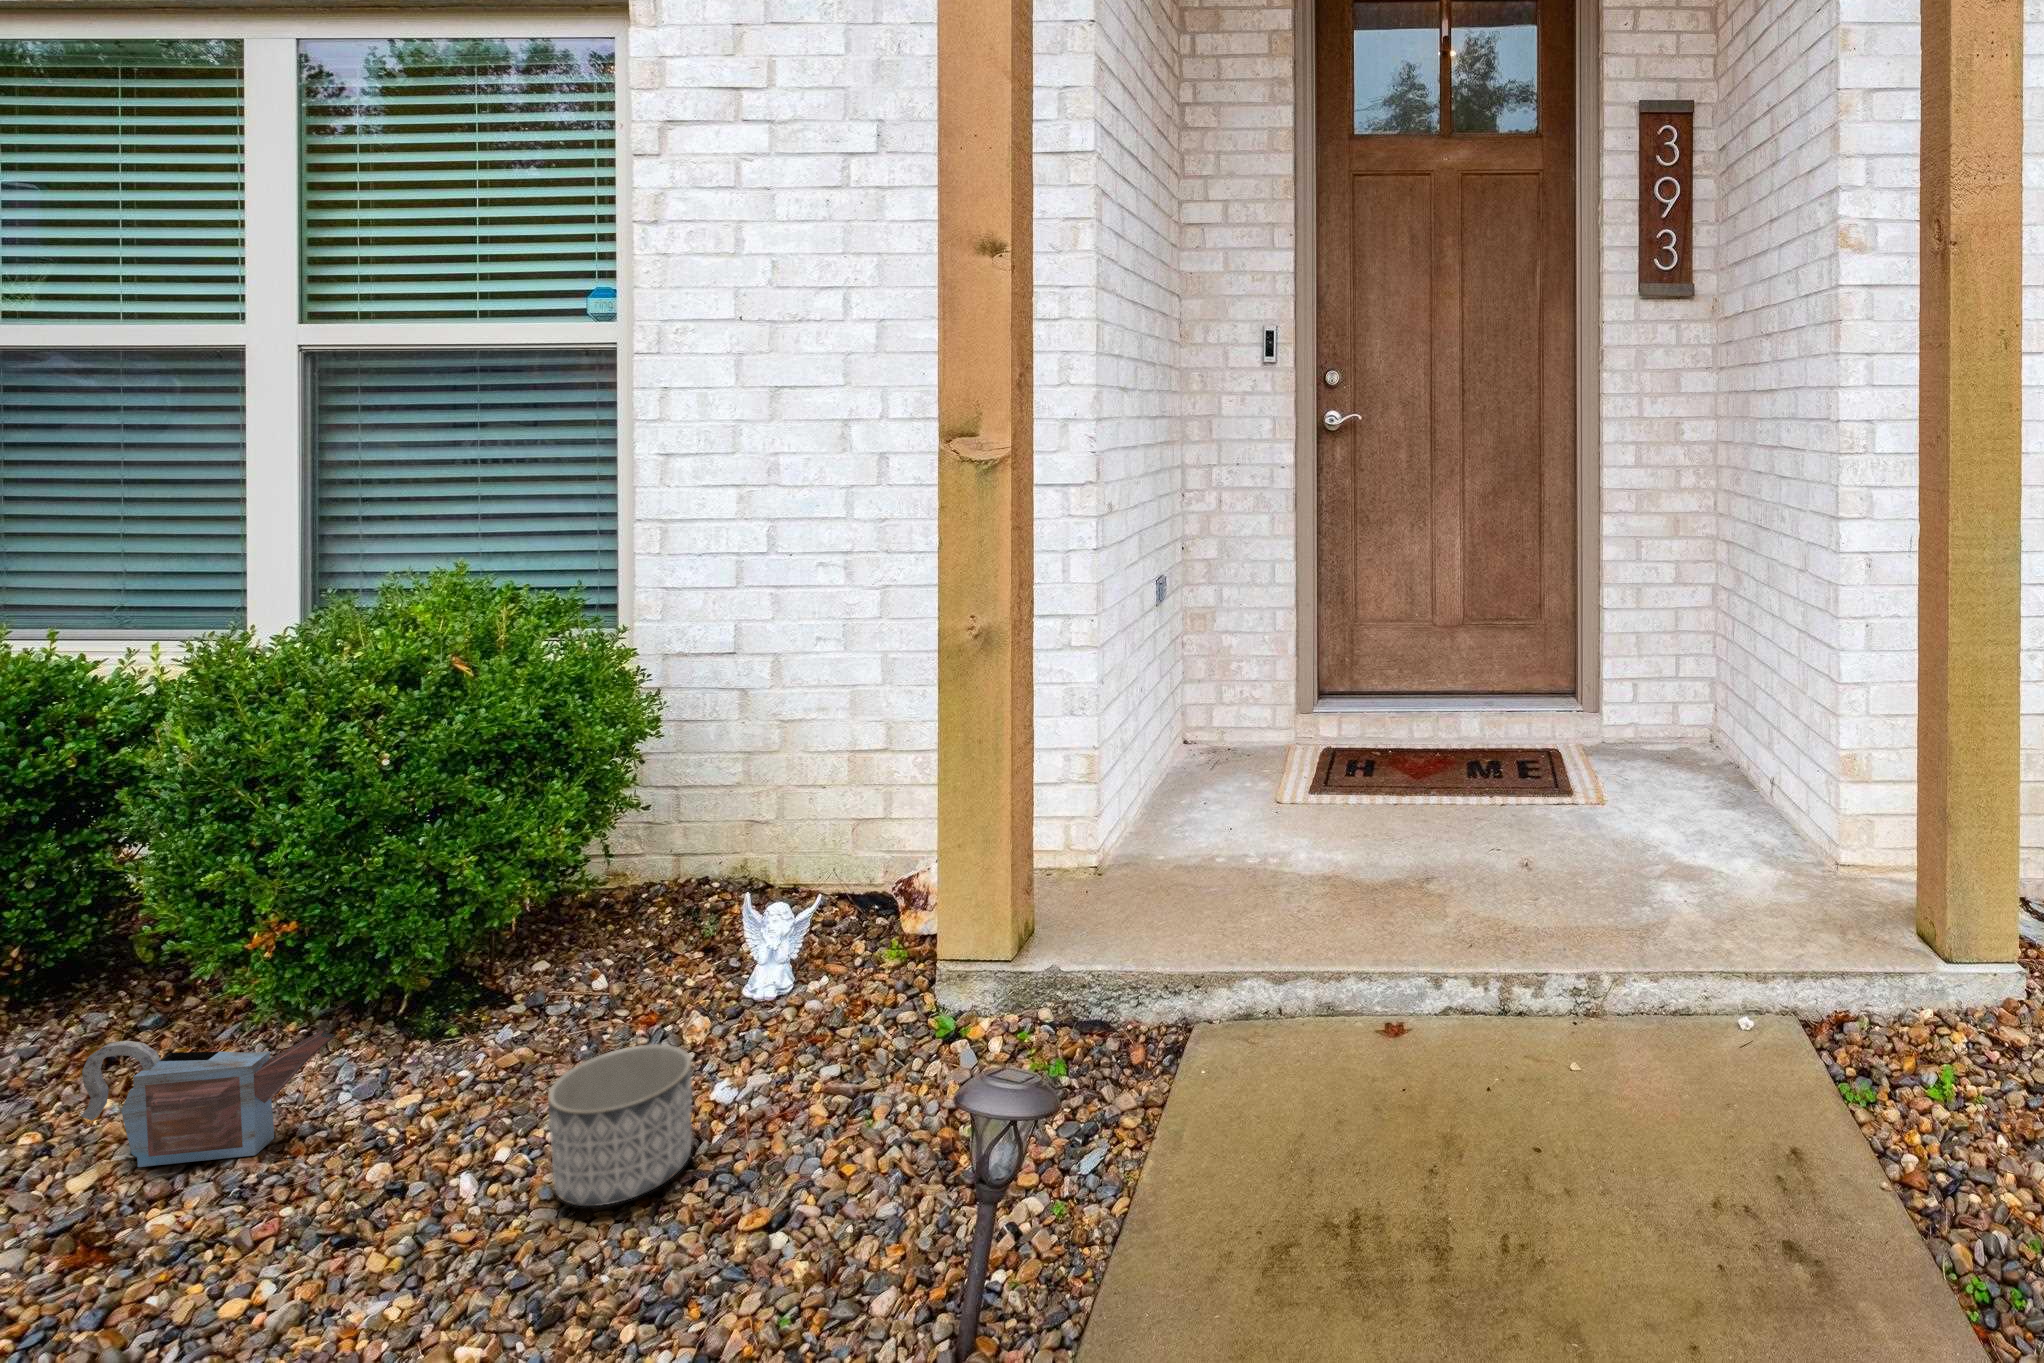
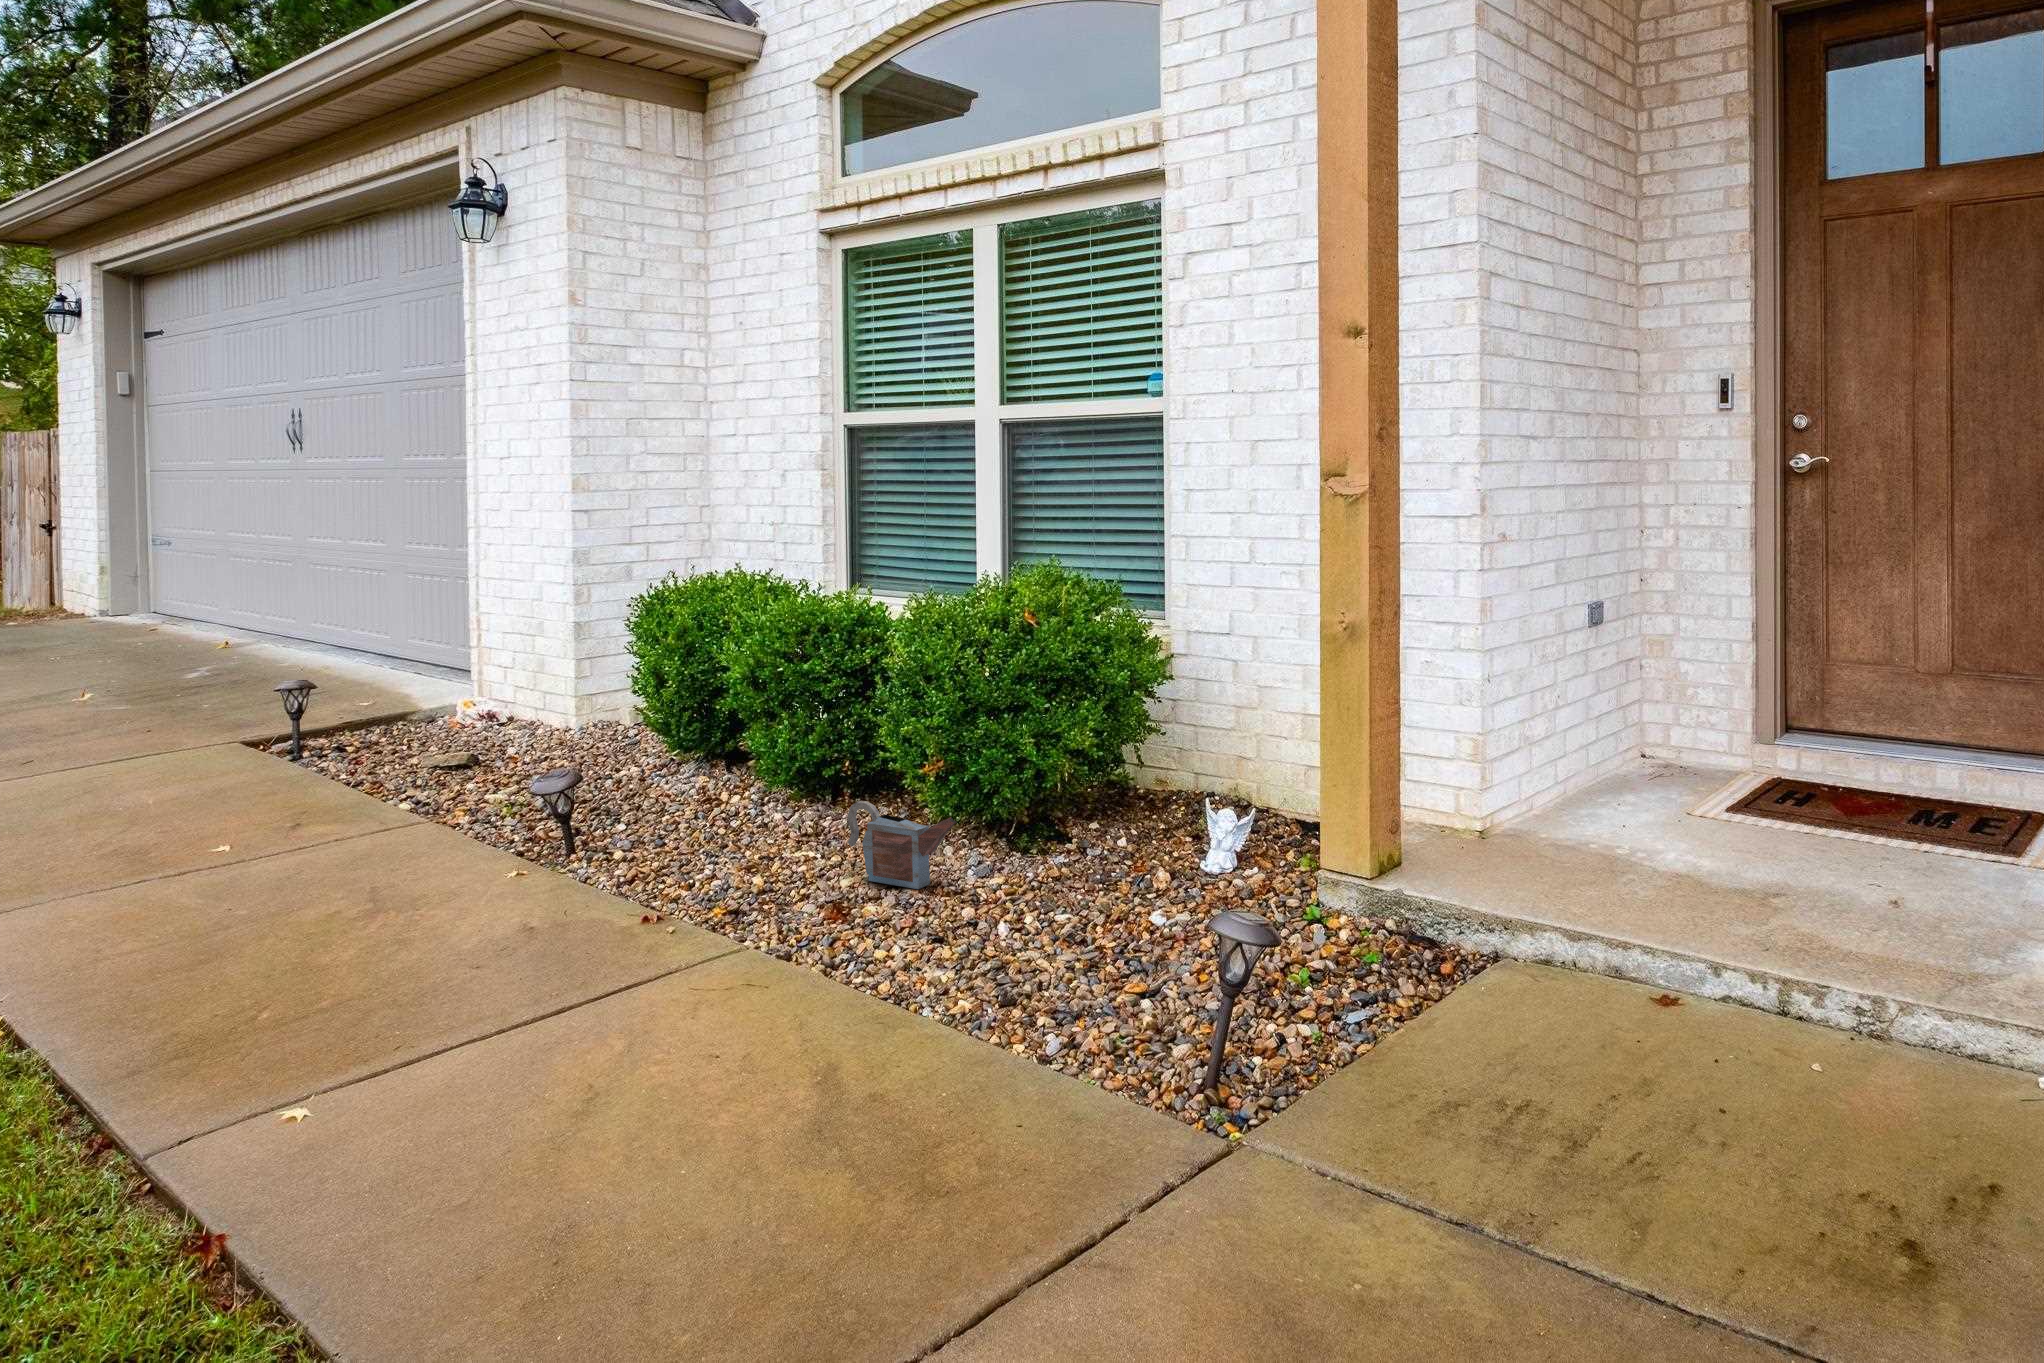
planter: present [548,1044,692,1206] -> none [1037,862,1124,956]

